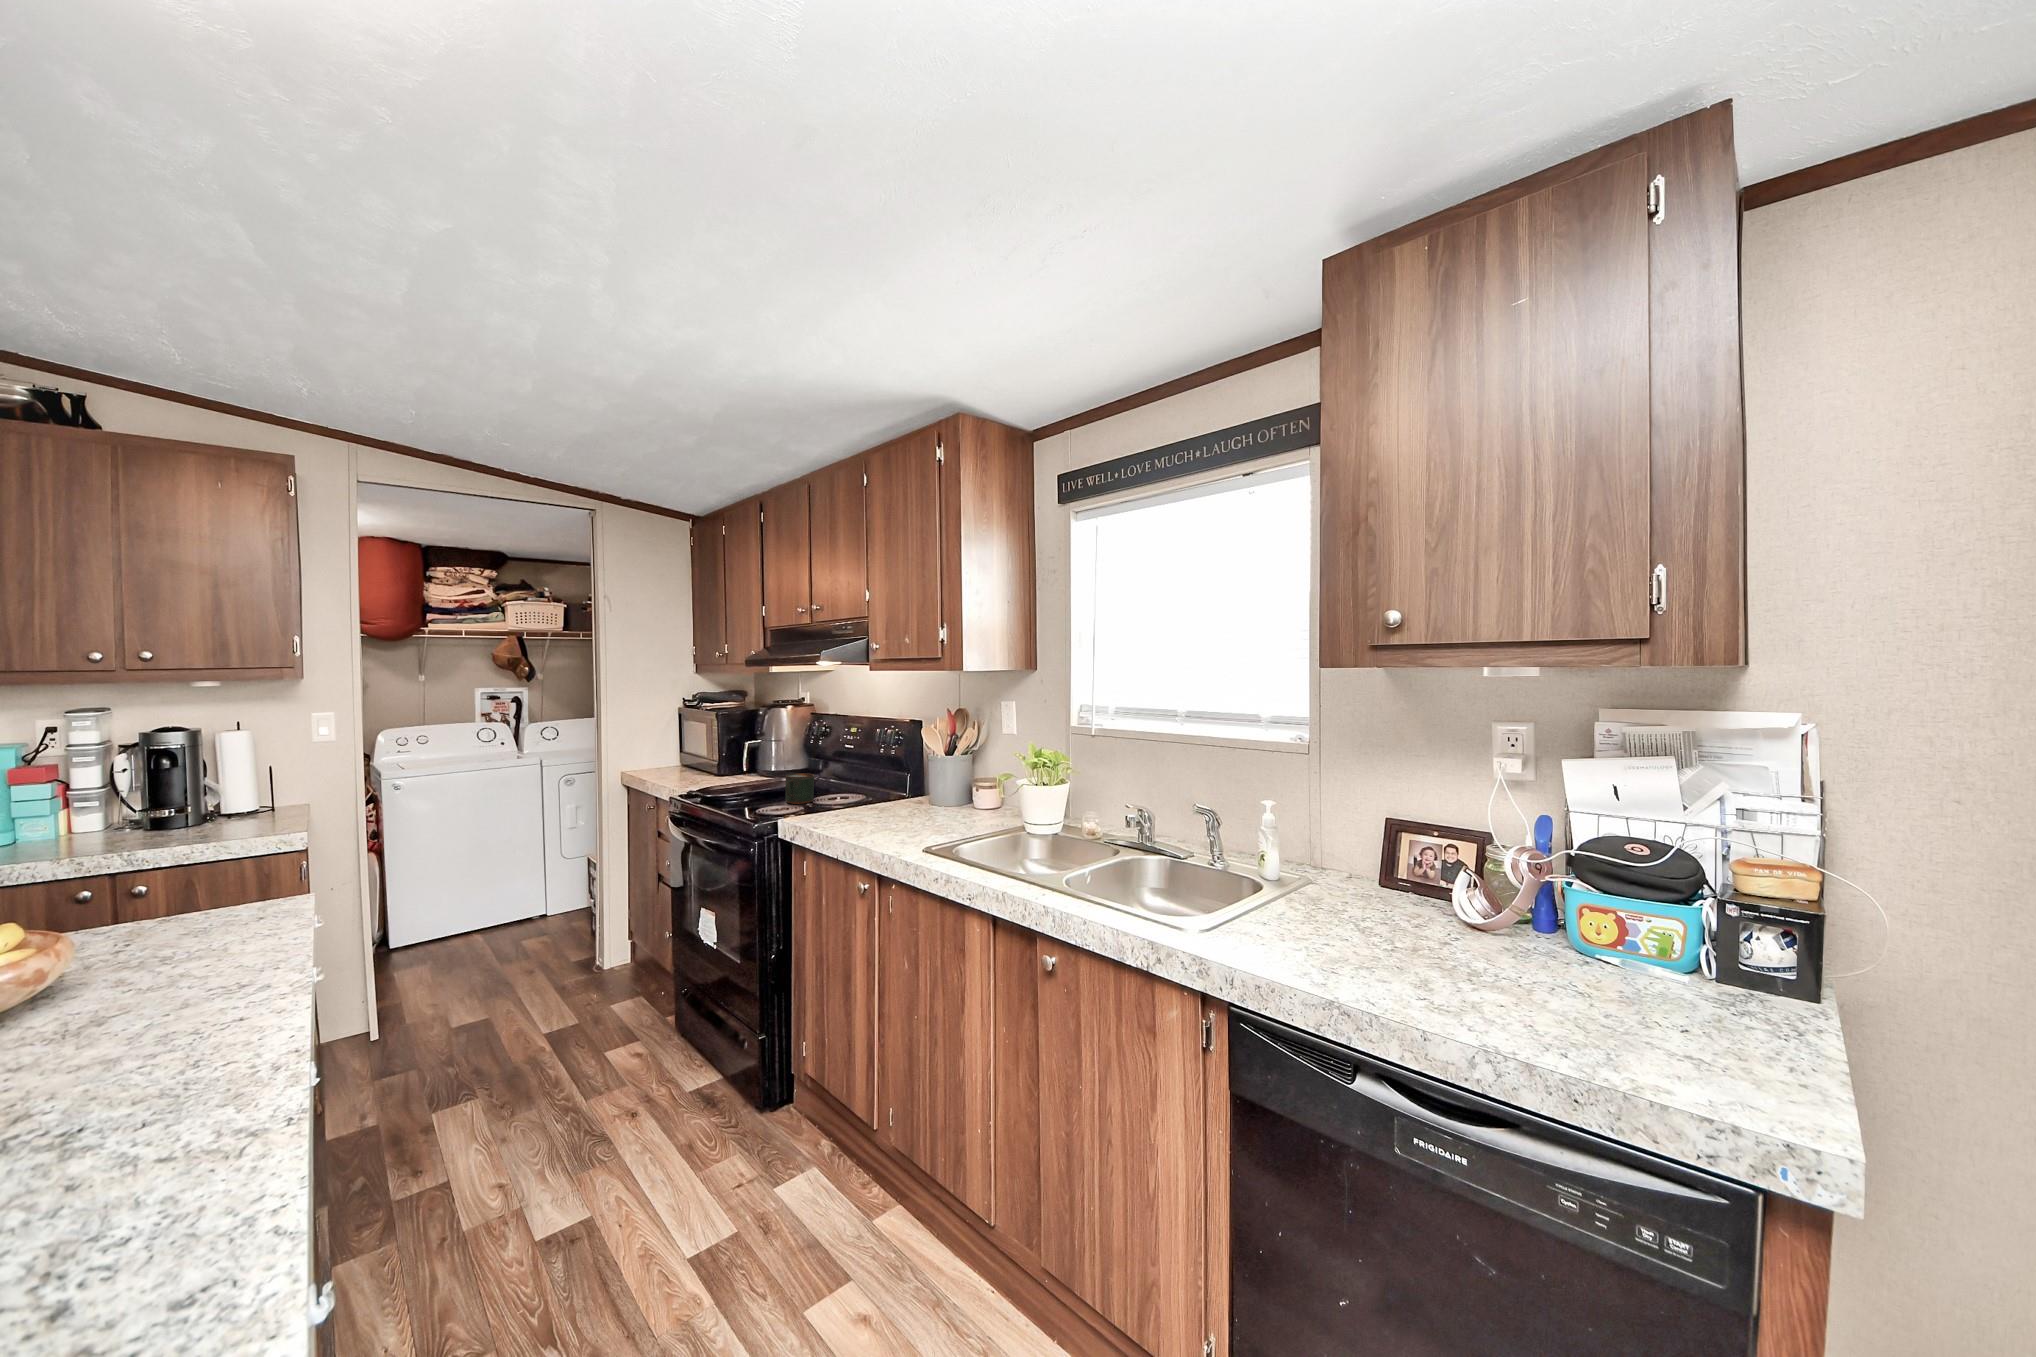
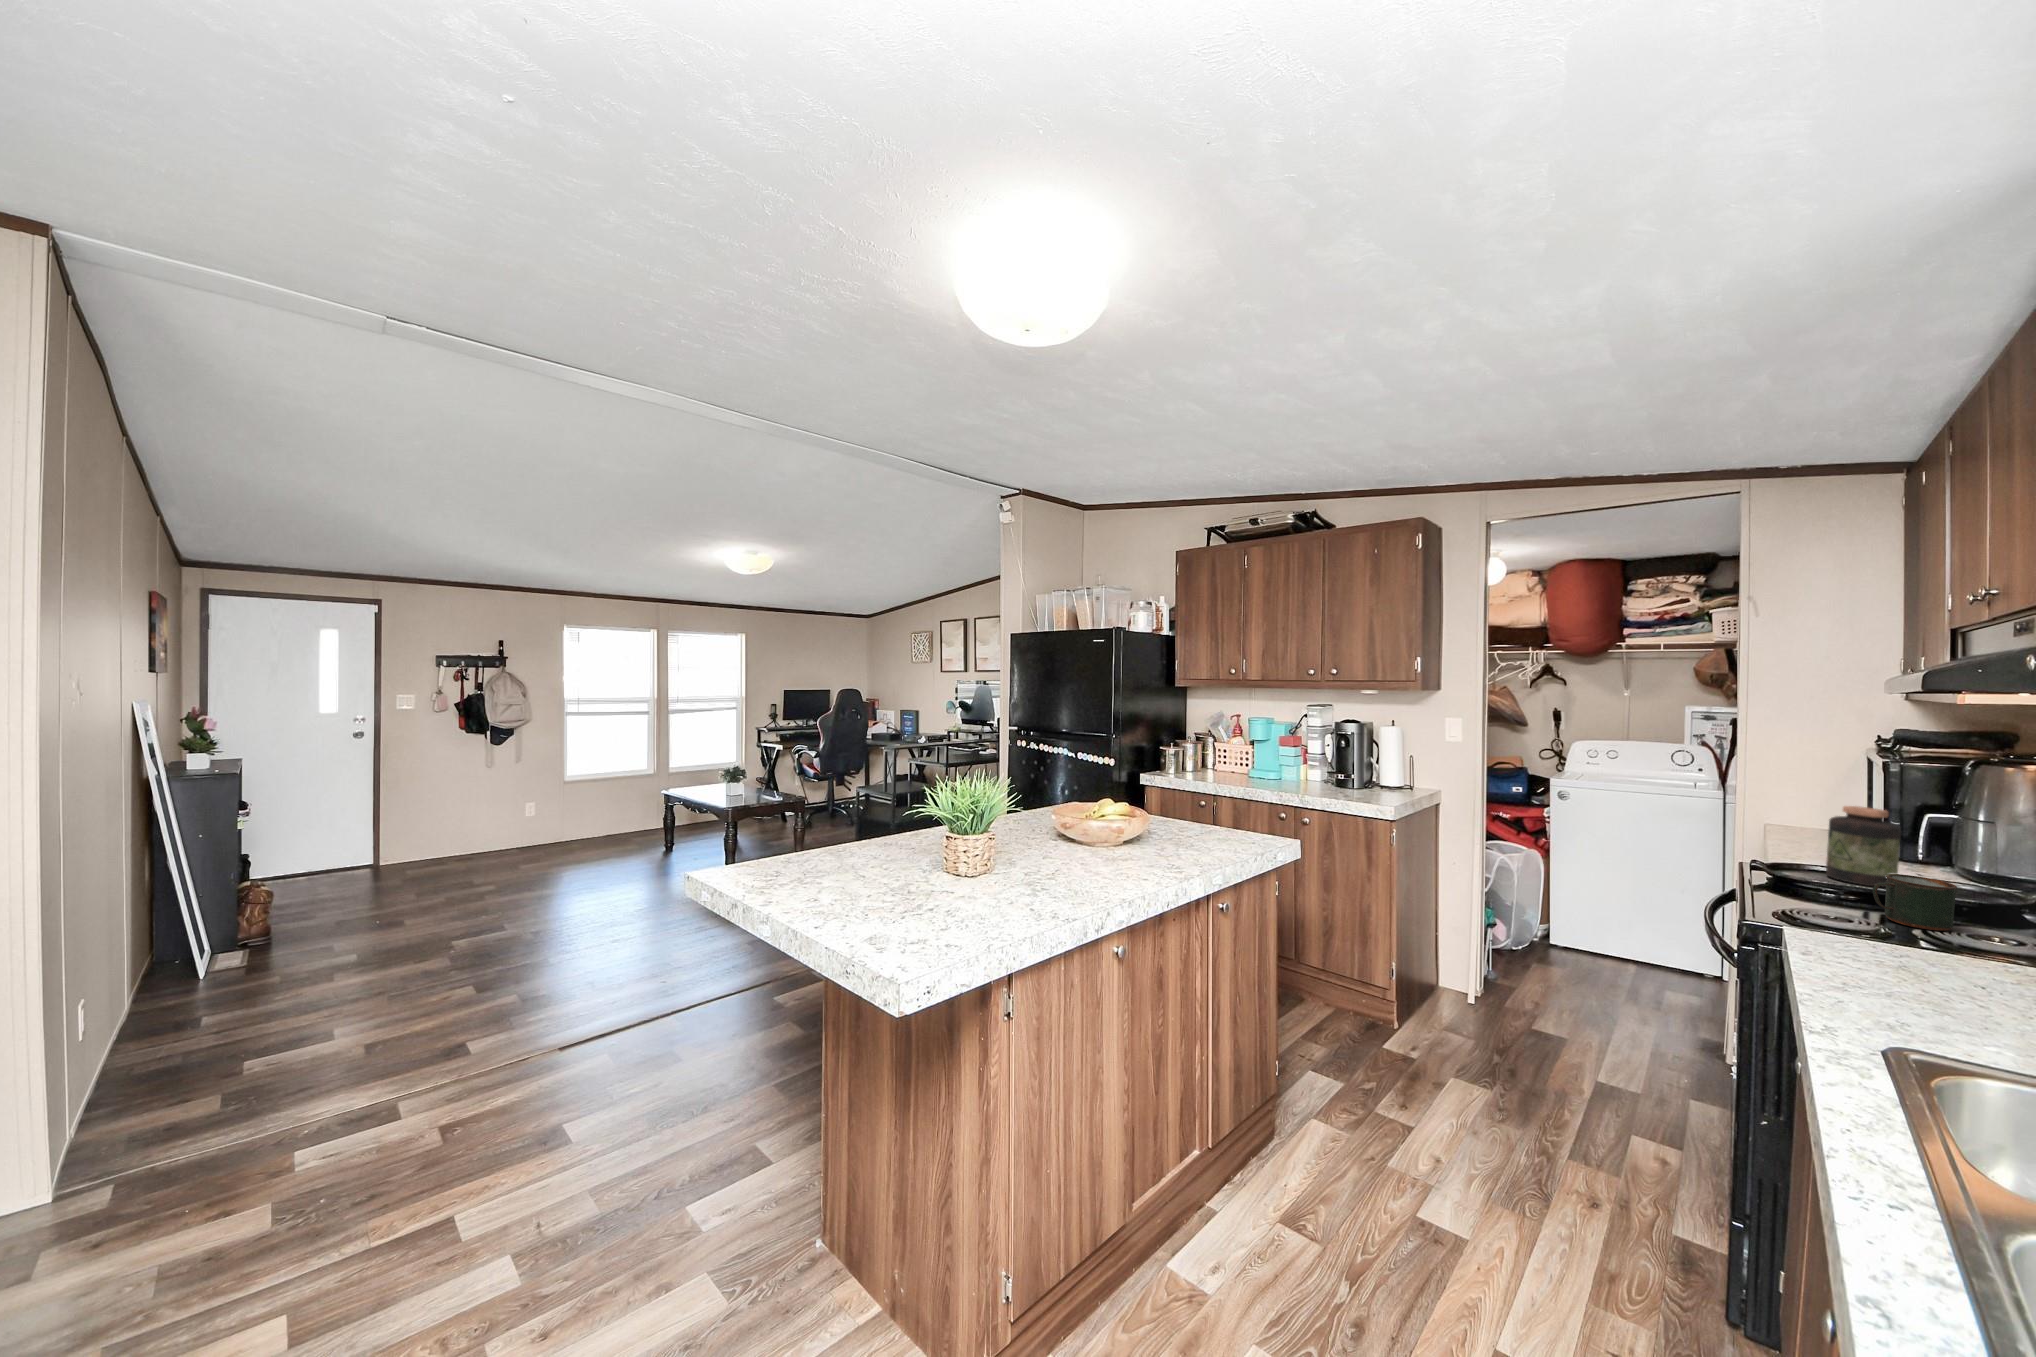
jar: none [718,740,753,792] -> present [1826,806,1901,887]

